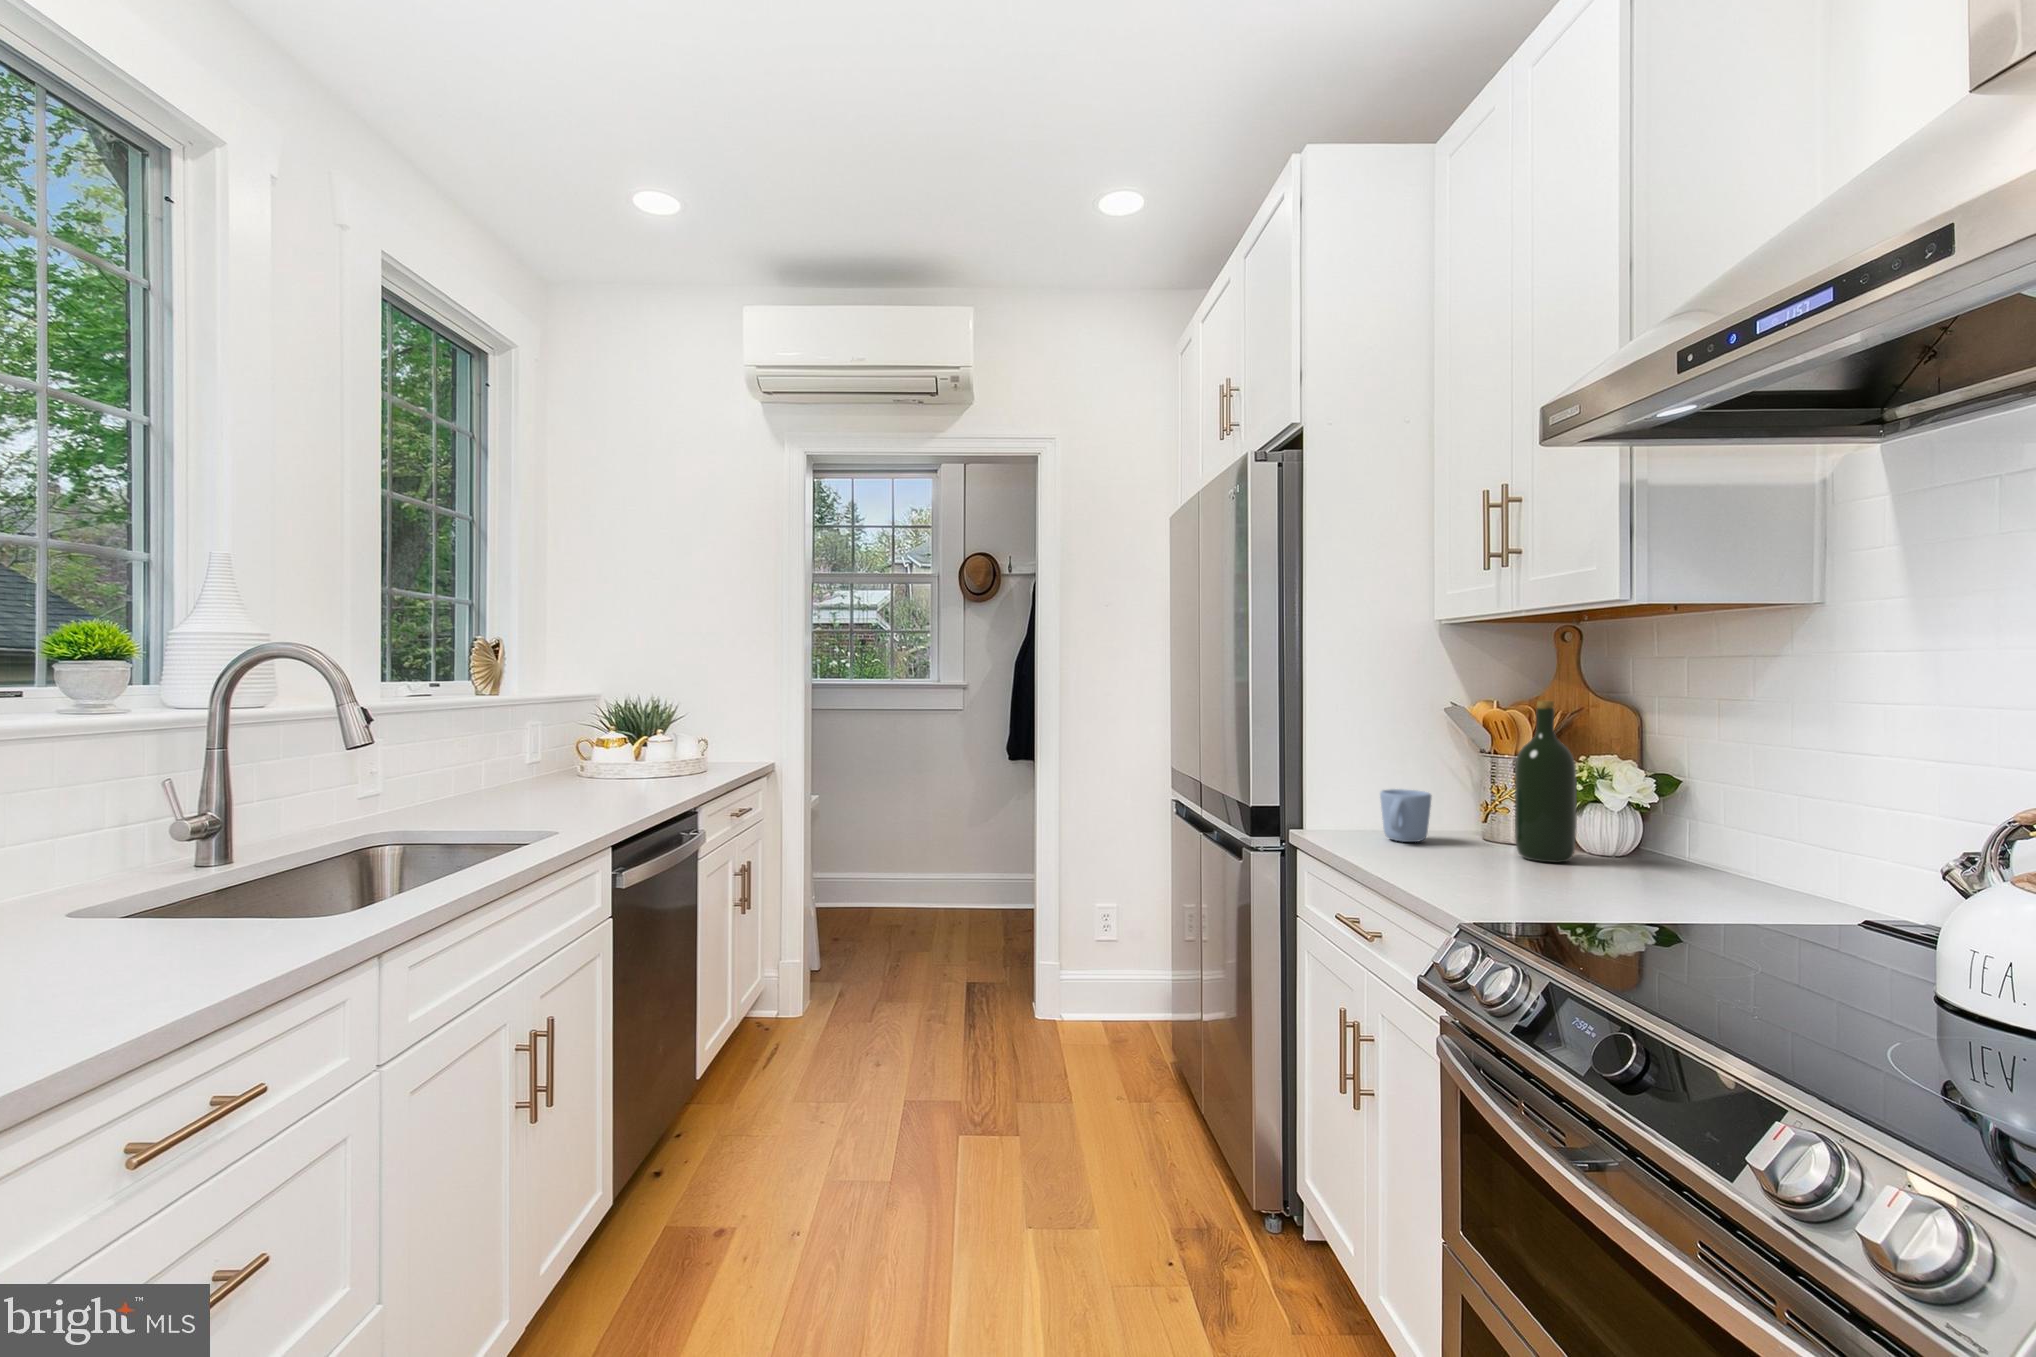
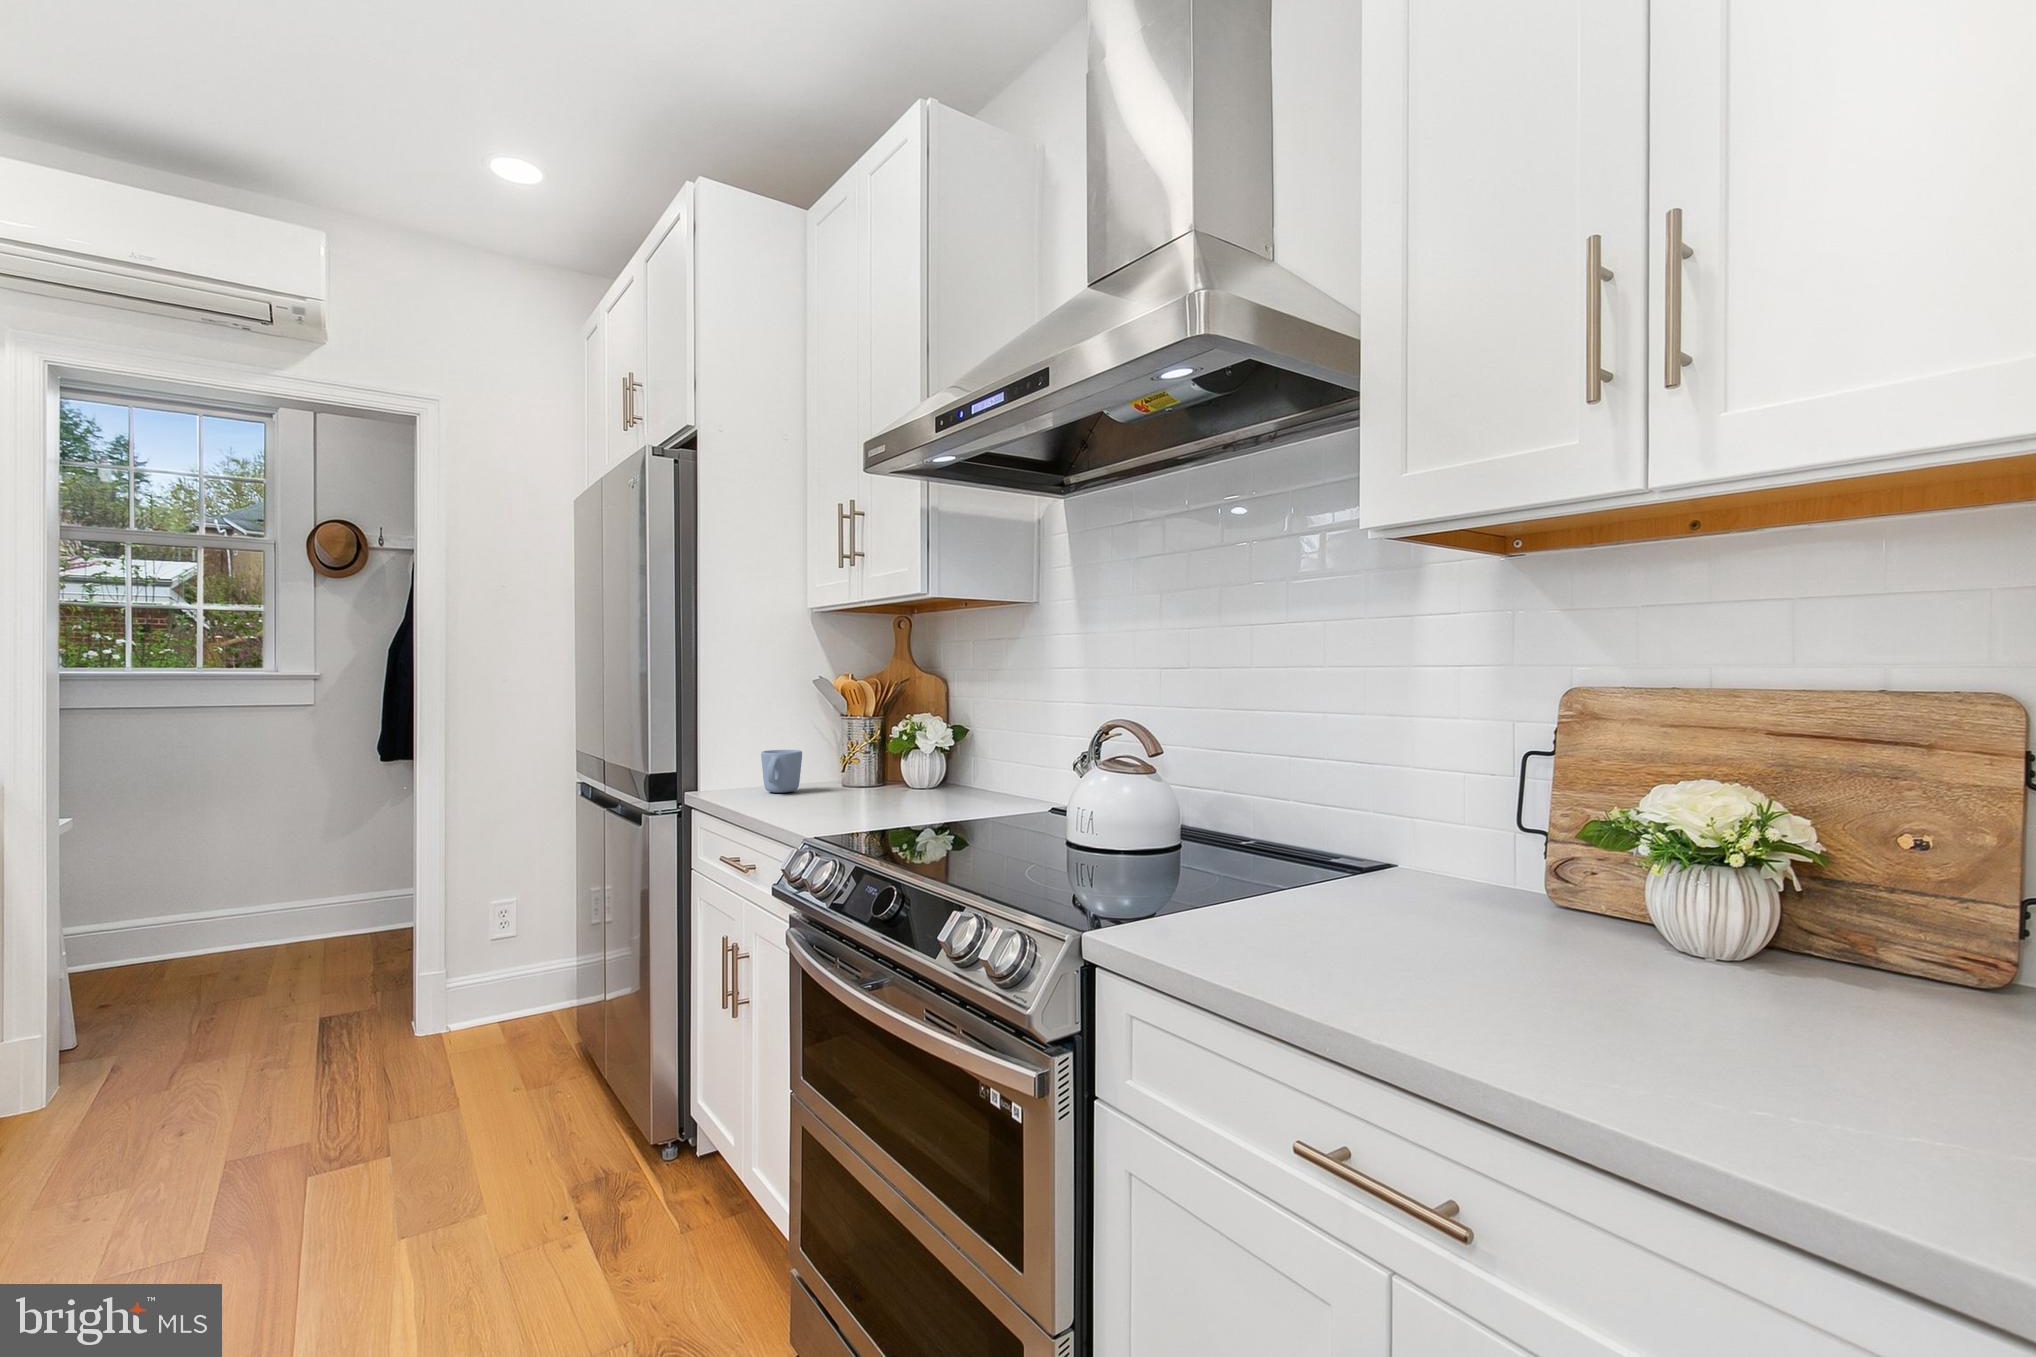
wine bottle: present [1515,701,1577,863] -> none [862,672,904,797]

